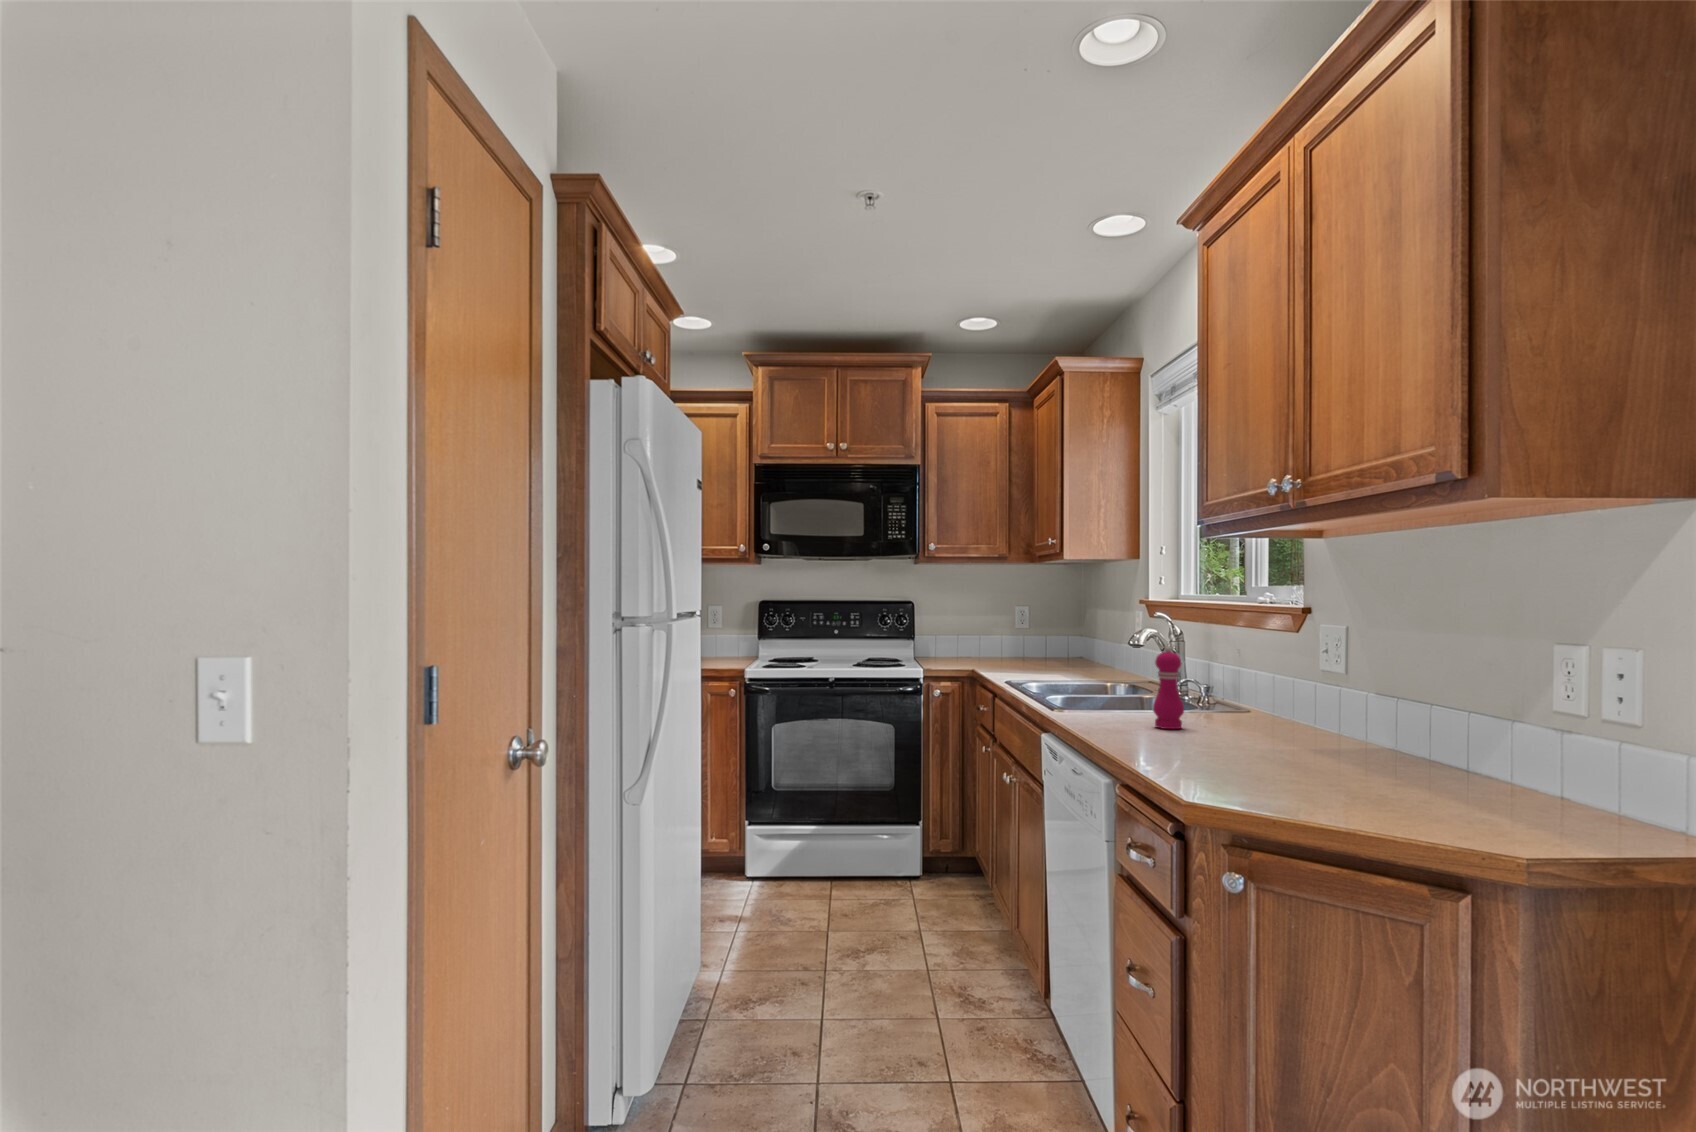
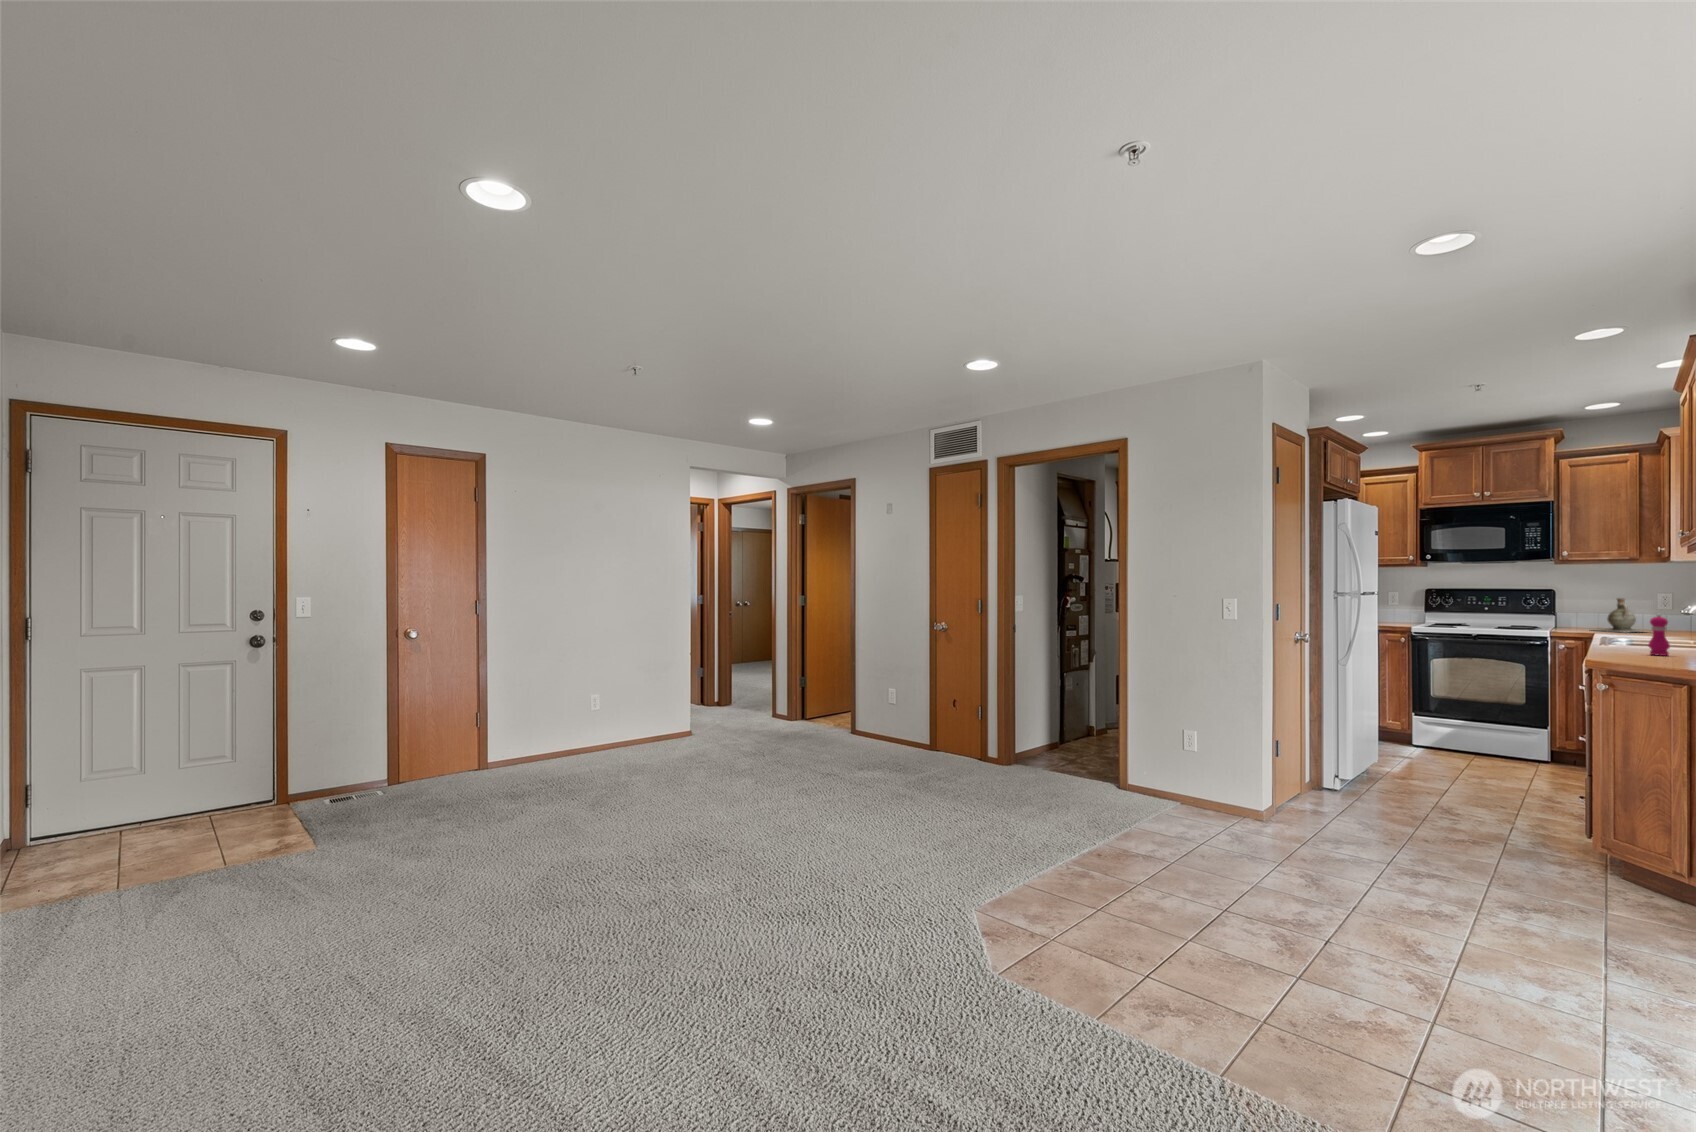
ceramic jug: none [945,611,1014,660] -> present [1597,598,1640,632]

